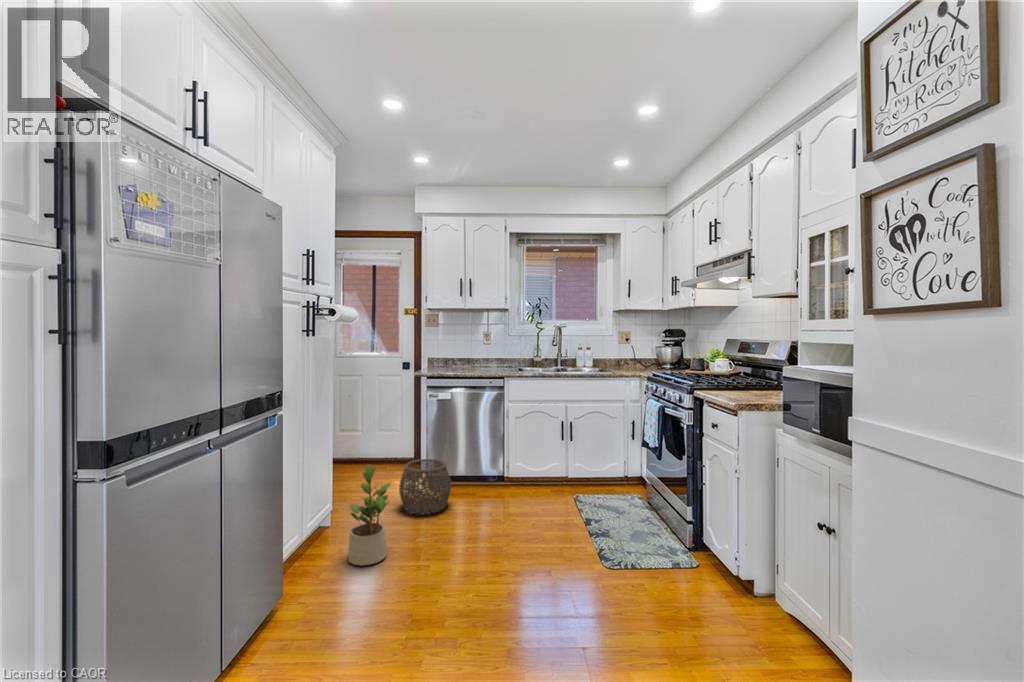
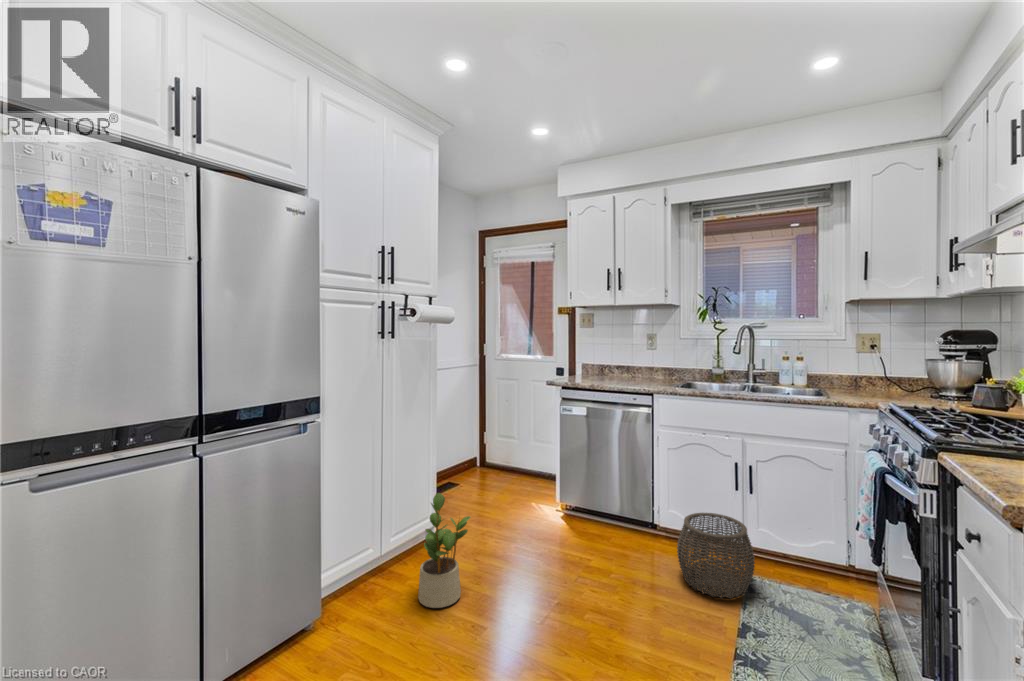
woven basket: present [399,459,451,515] -> present [677,513,755,598]

